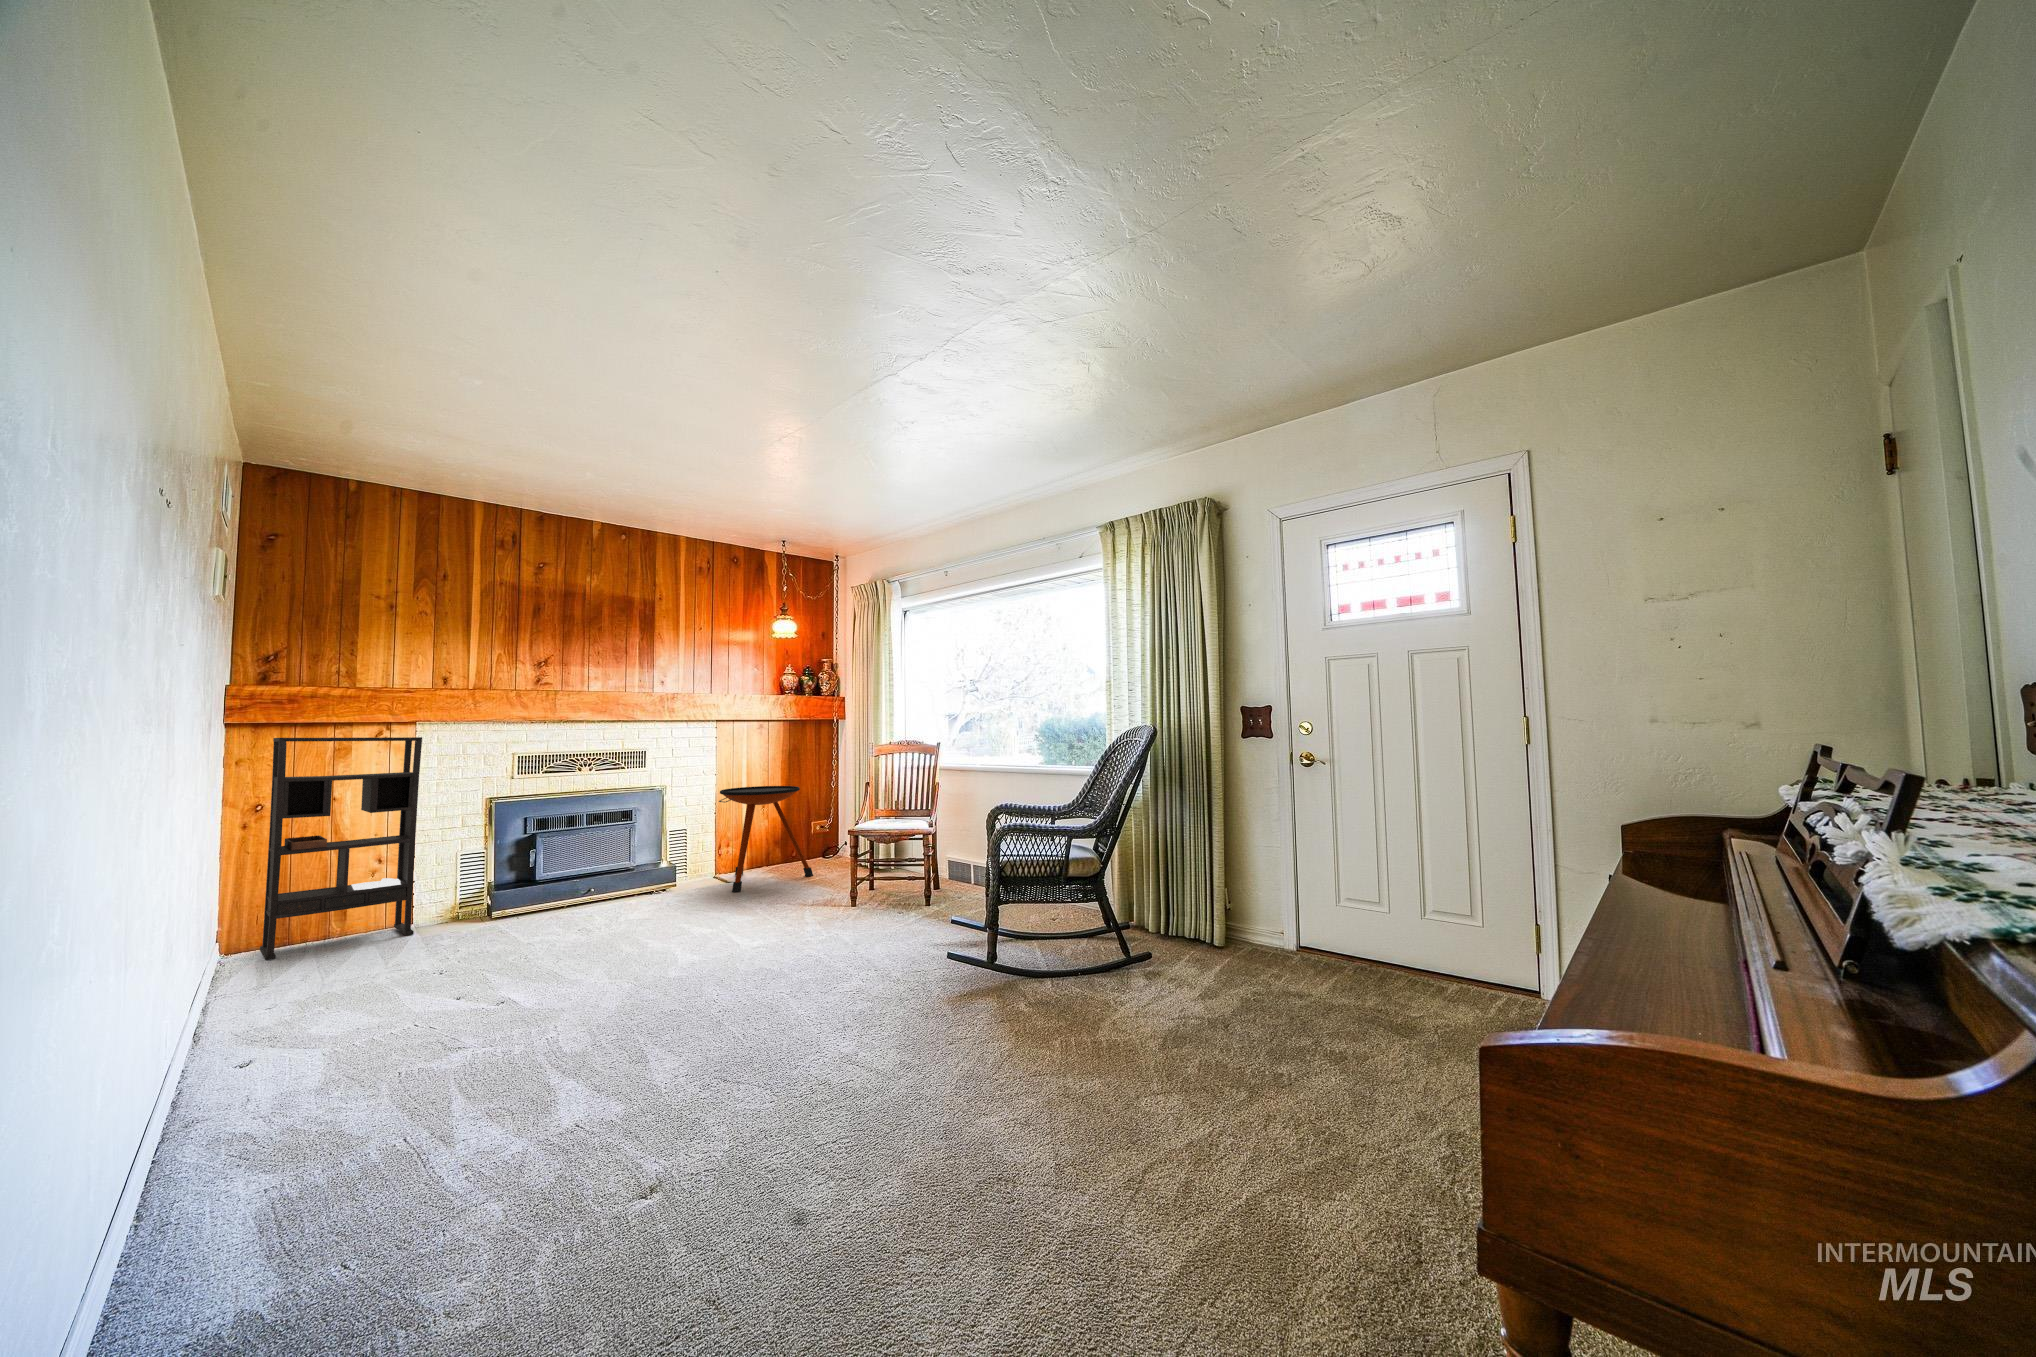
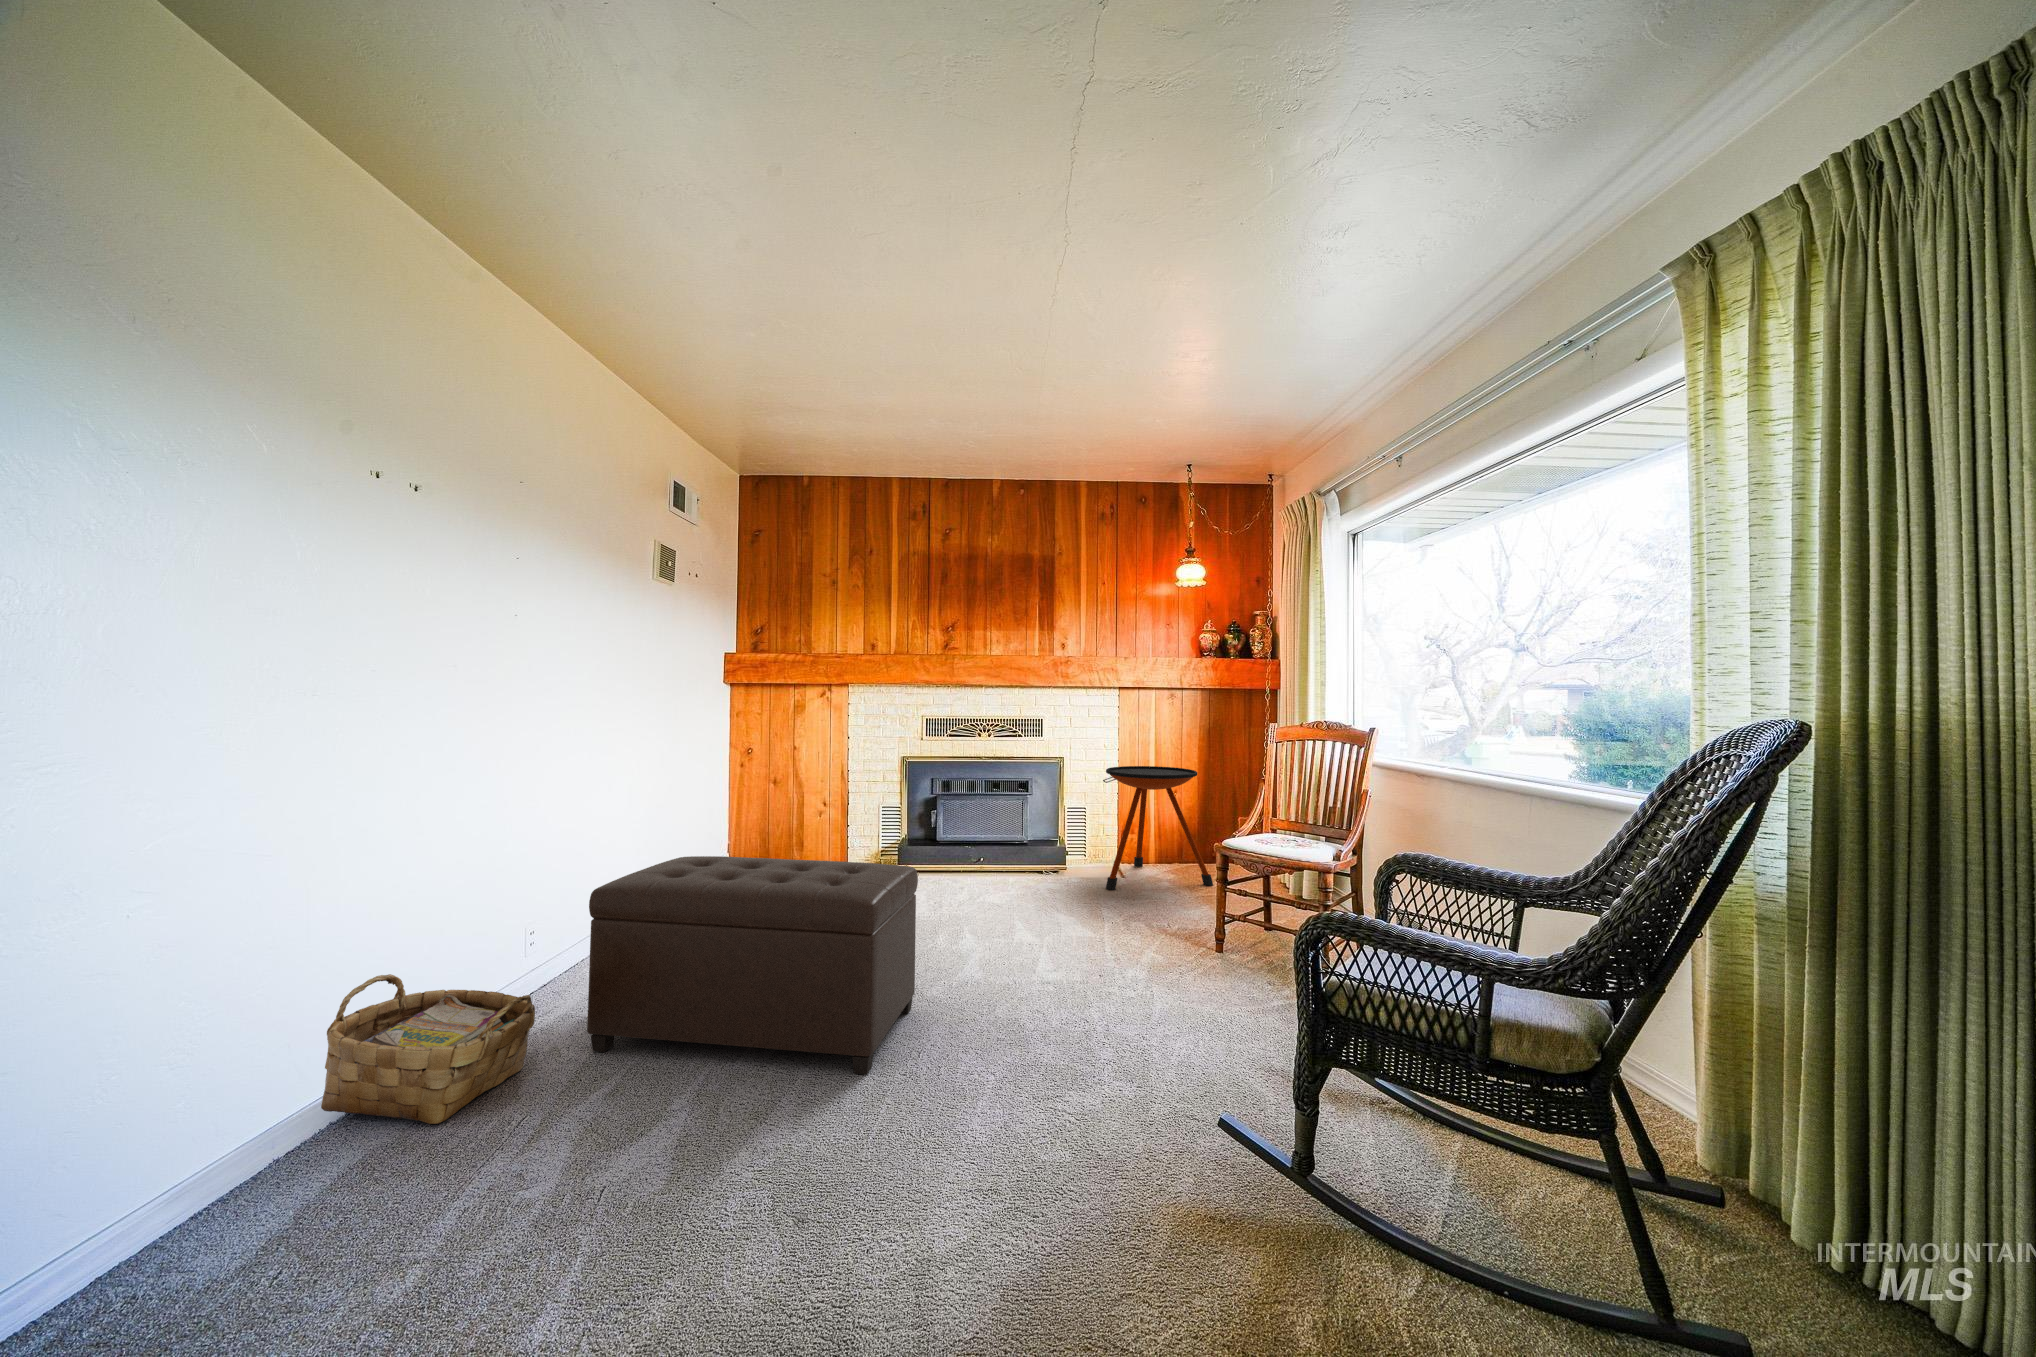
bookshelf: present [260,737,422,960] -> none [738,695,845,875]
ottoman: none [407,866,709,1076] -> present [587,856,918,1075]
woven basket: none [163,1019,397,1181] -> present [321,974,535,1124]

